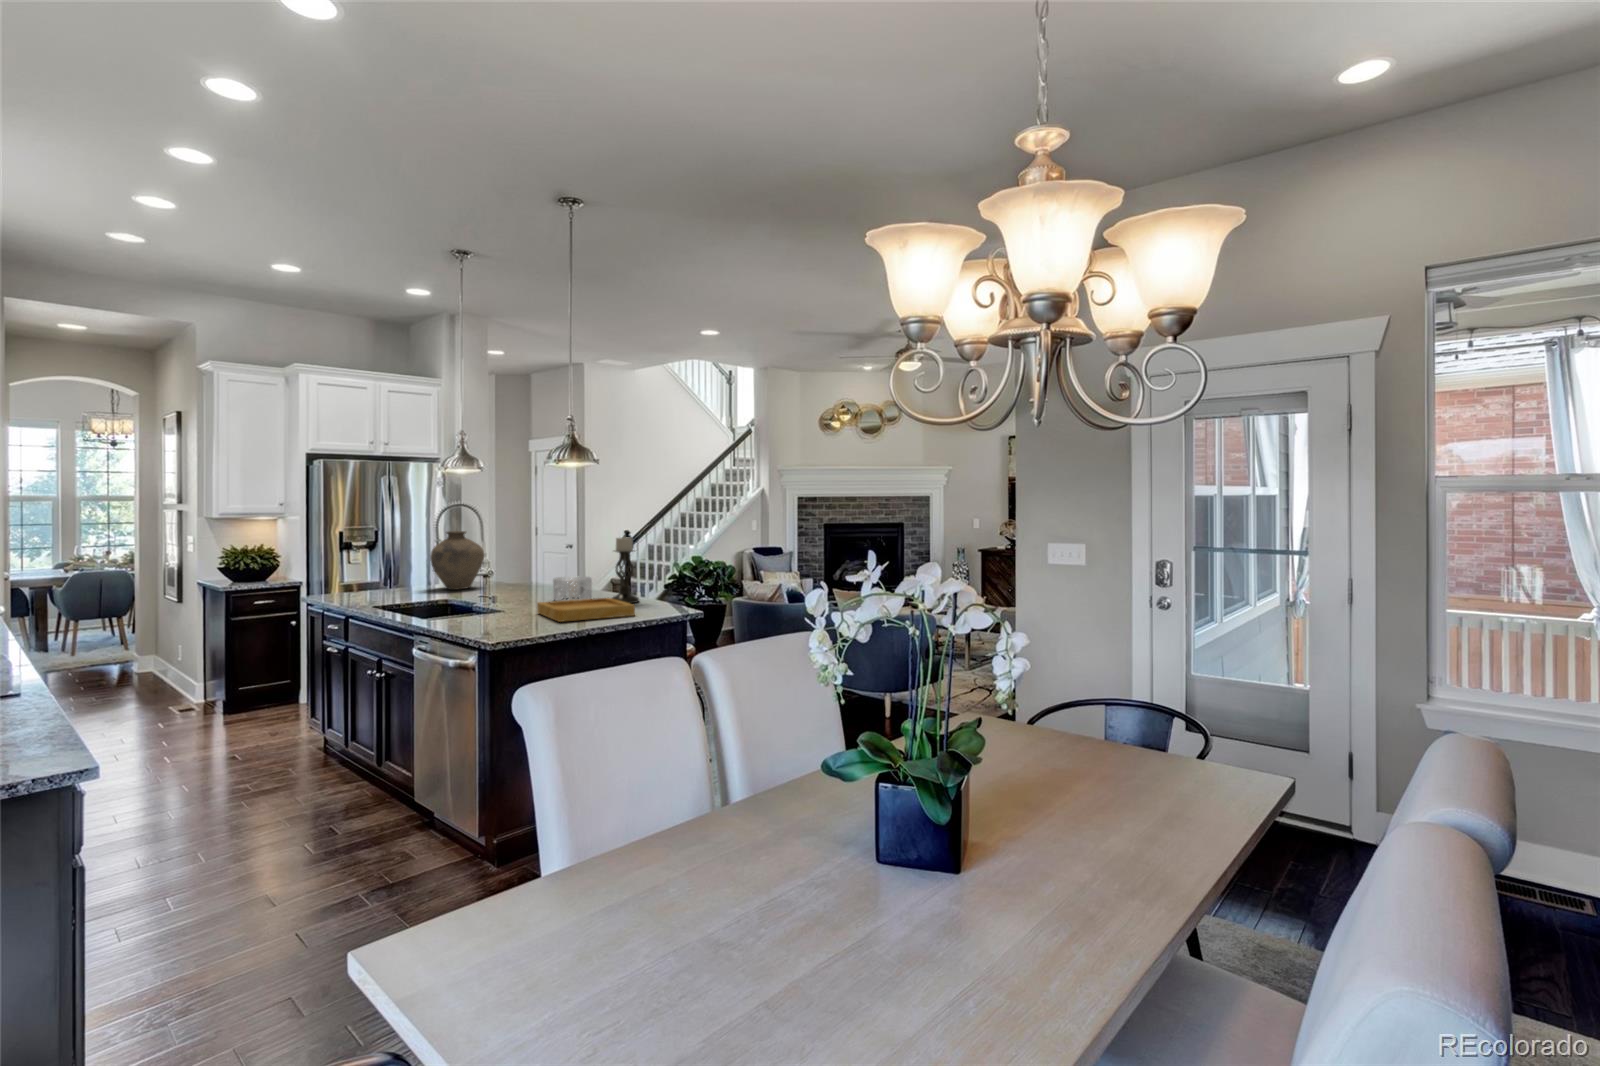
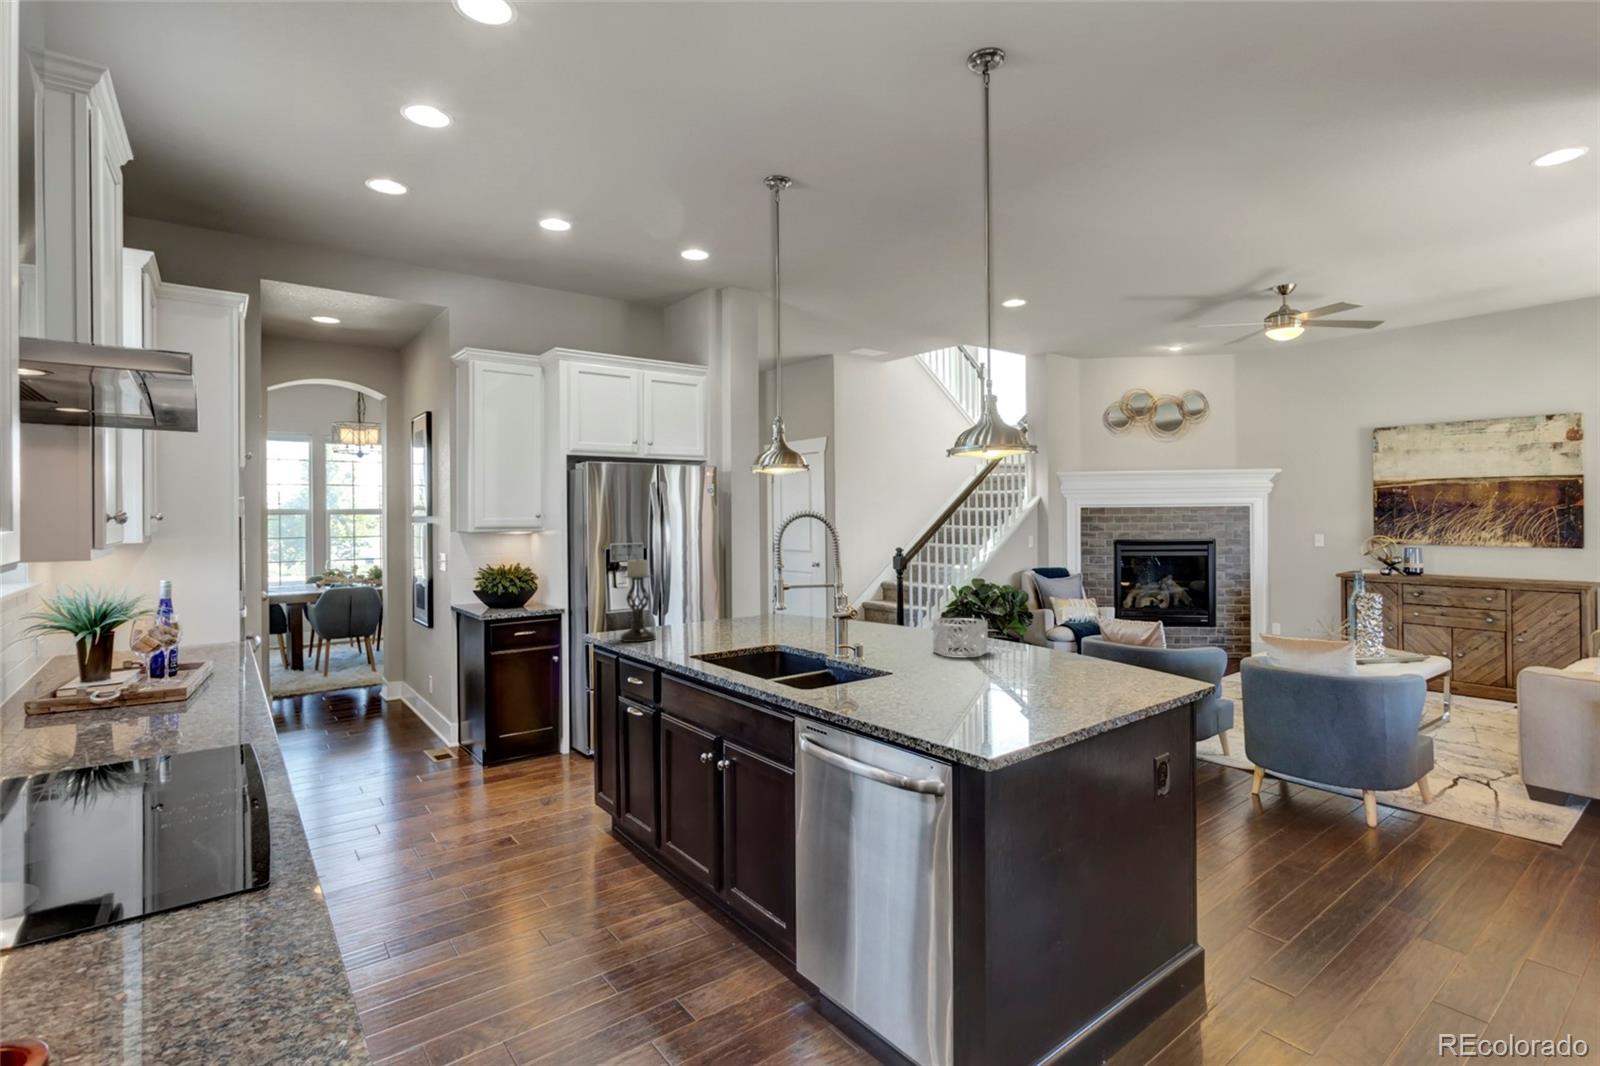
vase: present [430,531,484,589] -> none [737,551,802,628]
candle holder: present [612,535,639,603] -> present [620,557,656,642]
tray: present [537,598,635,622] -> none [952,657,1125,705]

